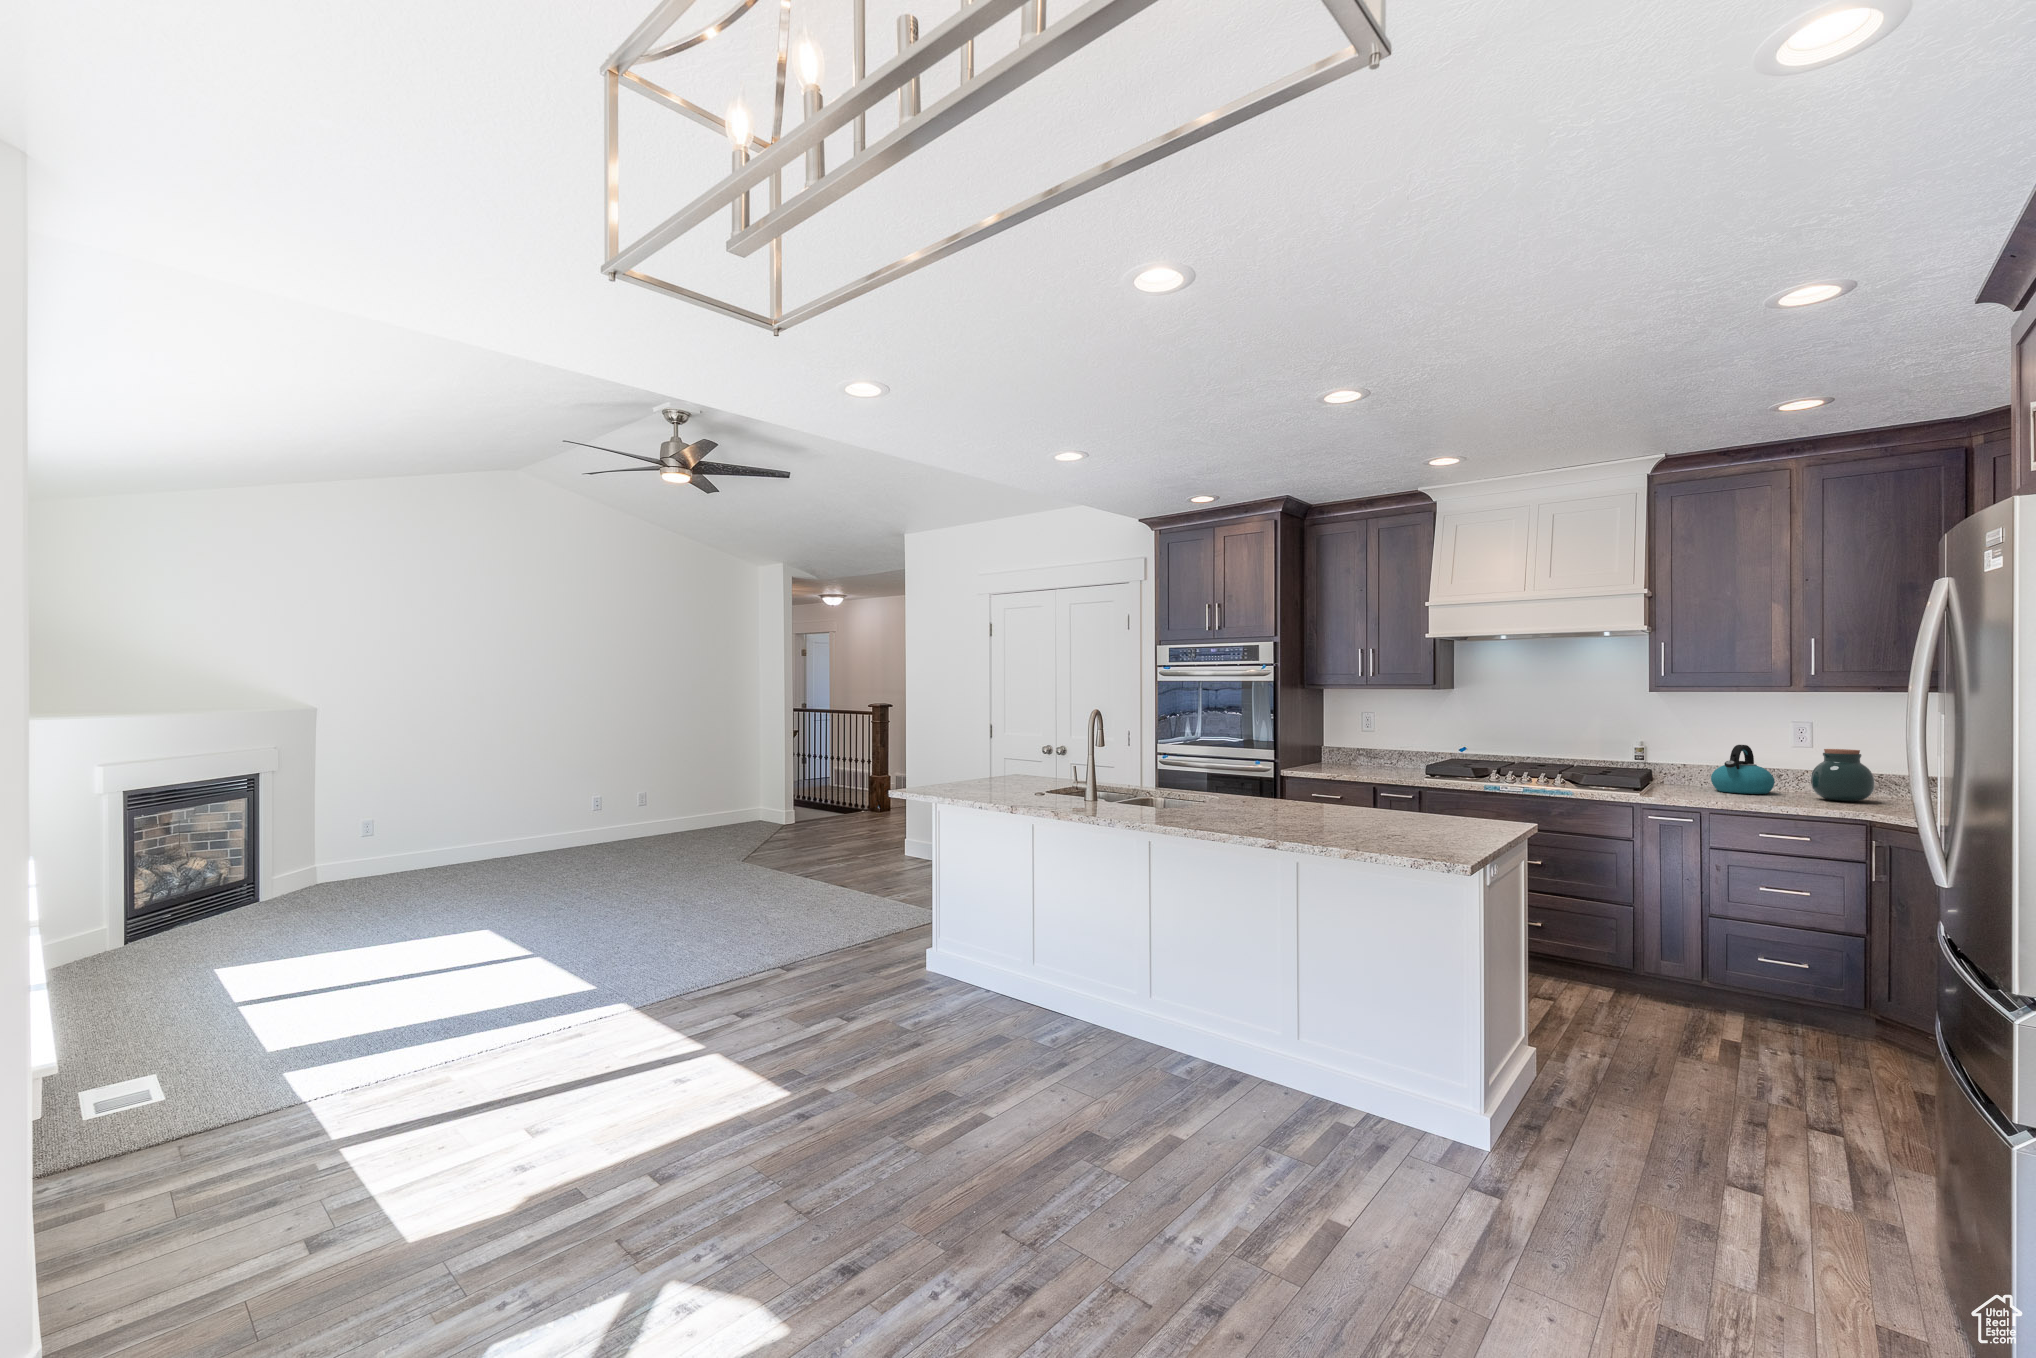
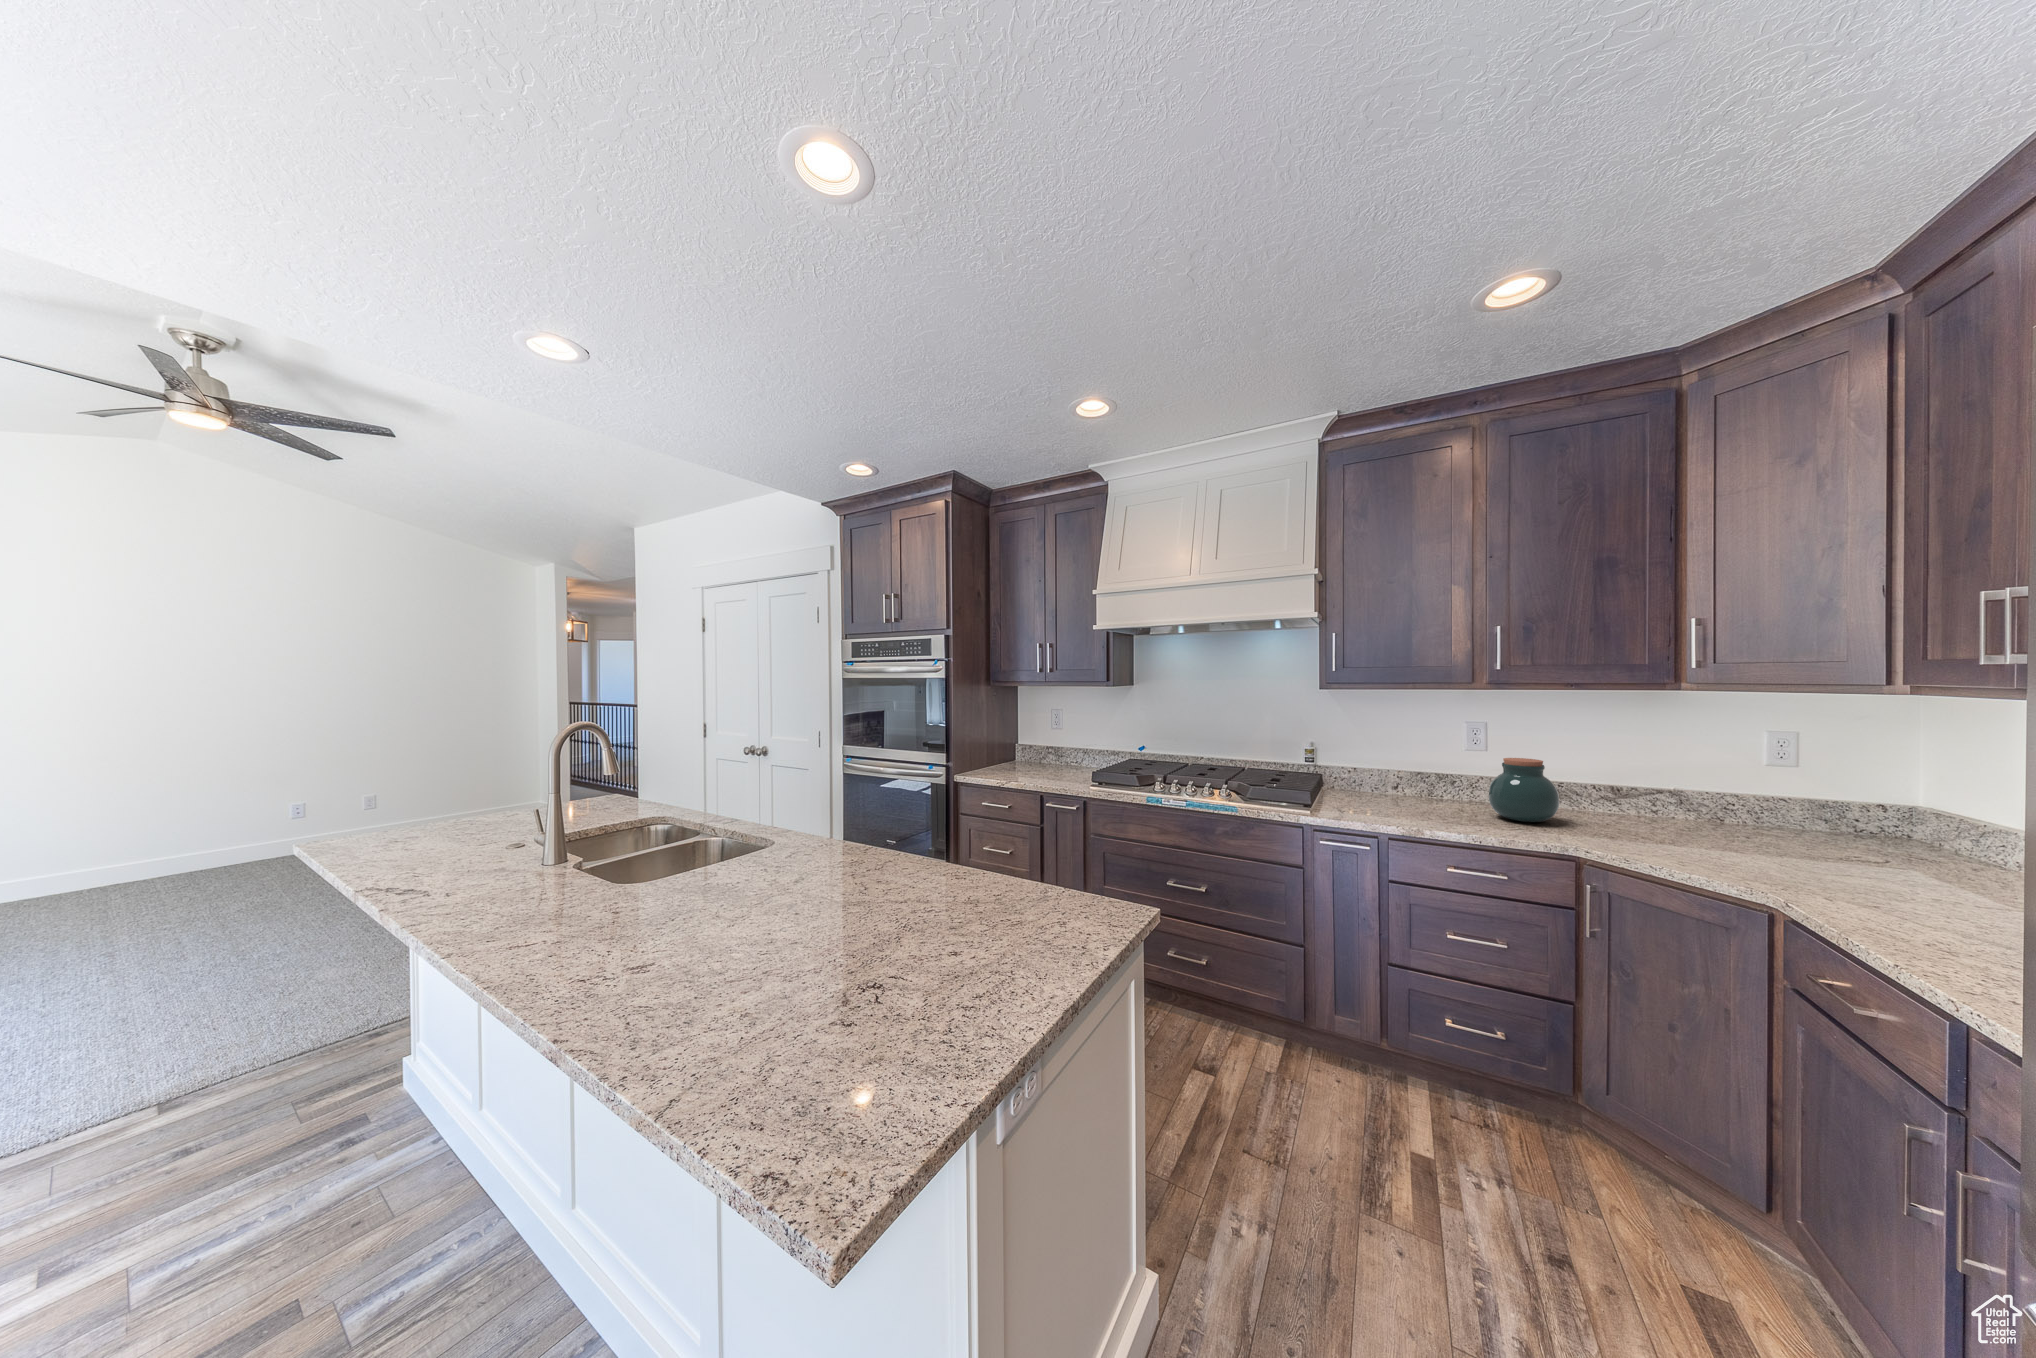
kettle: present [1711,745,1775,794] -> none [1382,750,1449,809]

